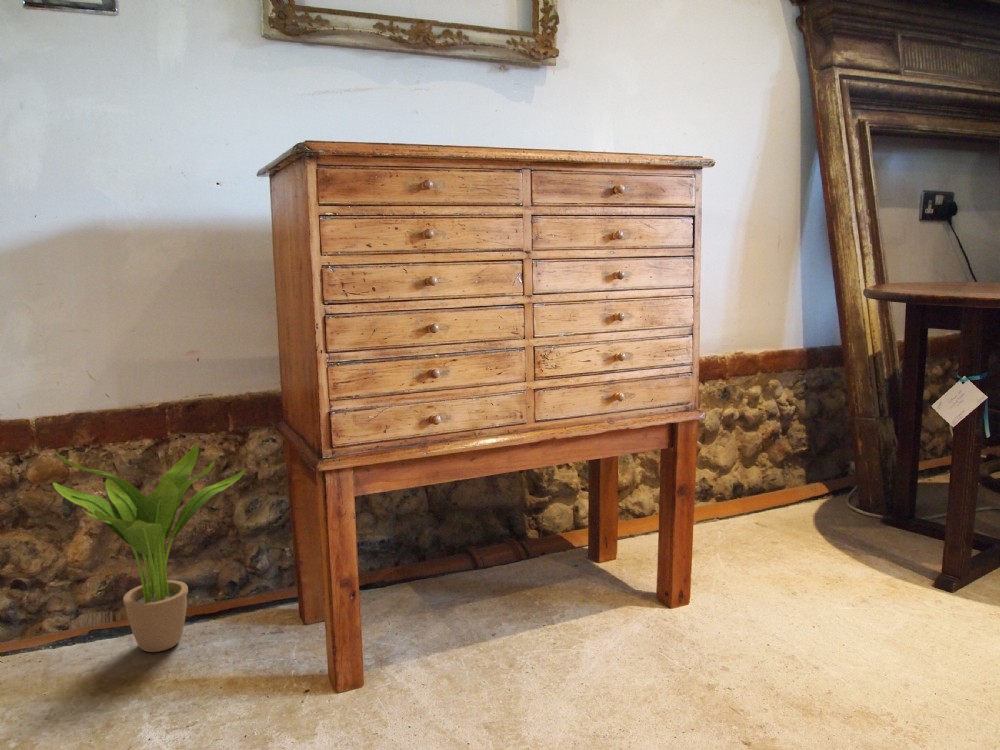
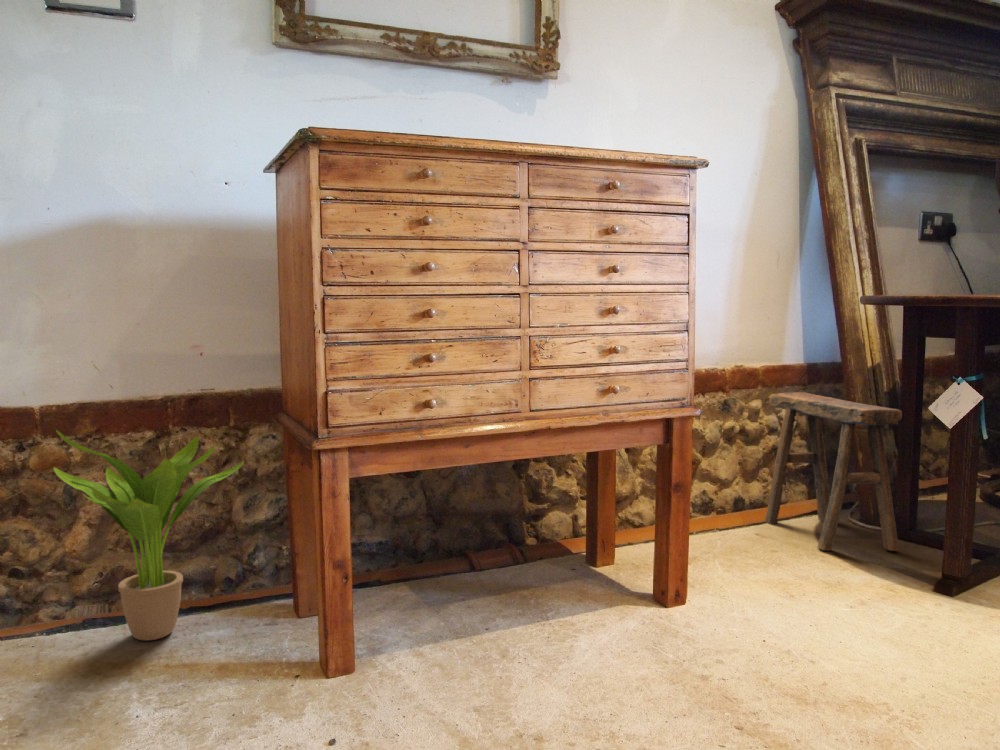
stool: none [763,379,903,541] -> present [765,392,902,551]

